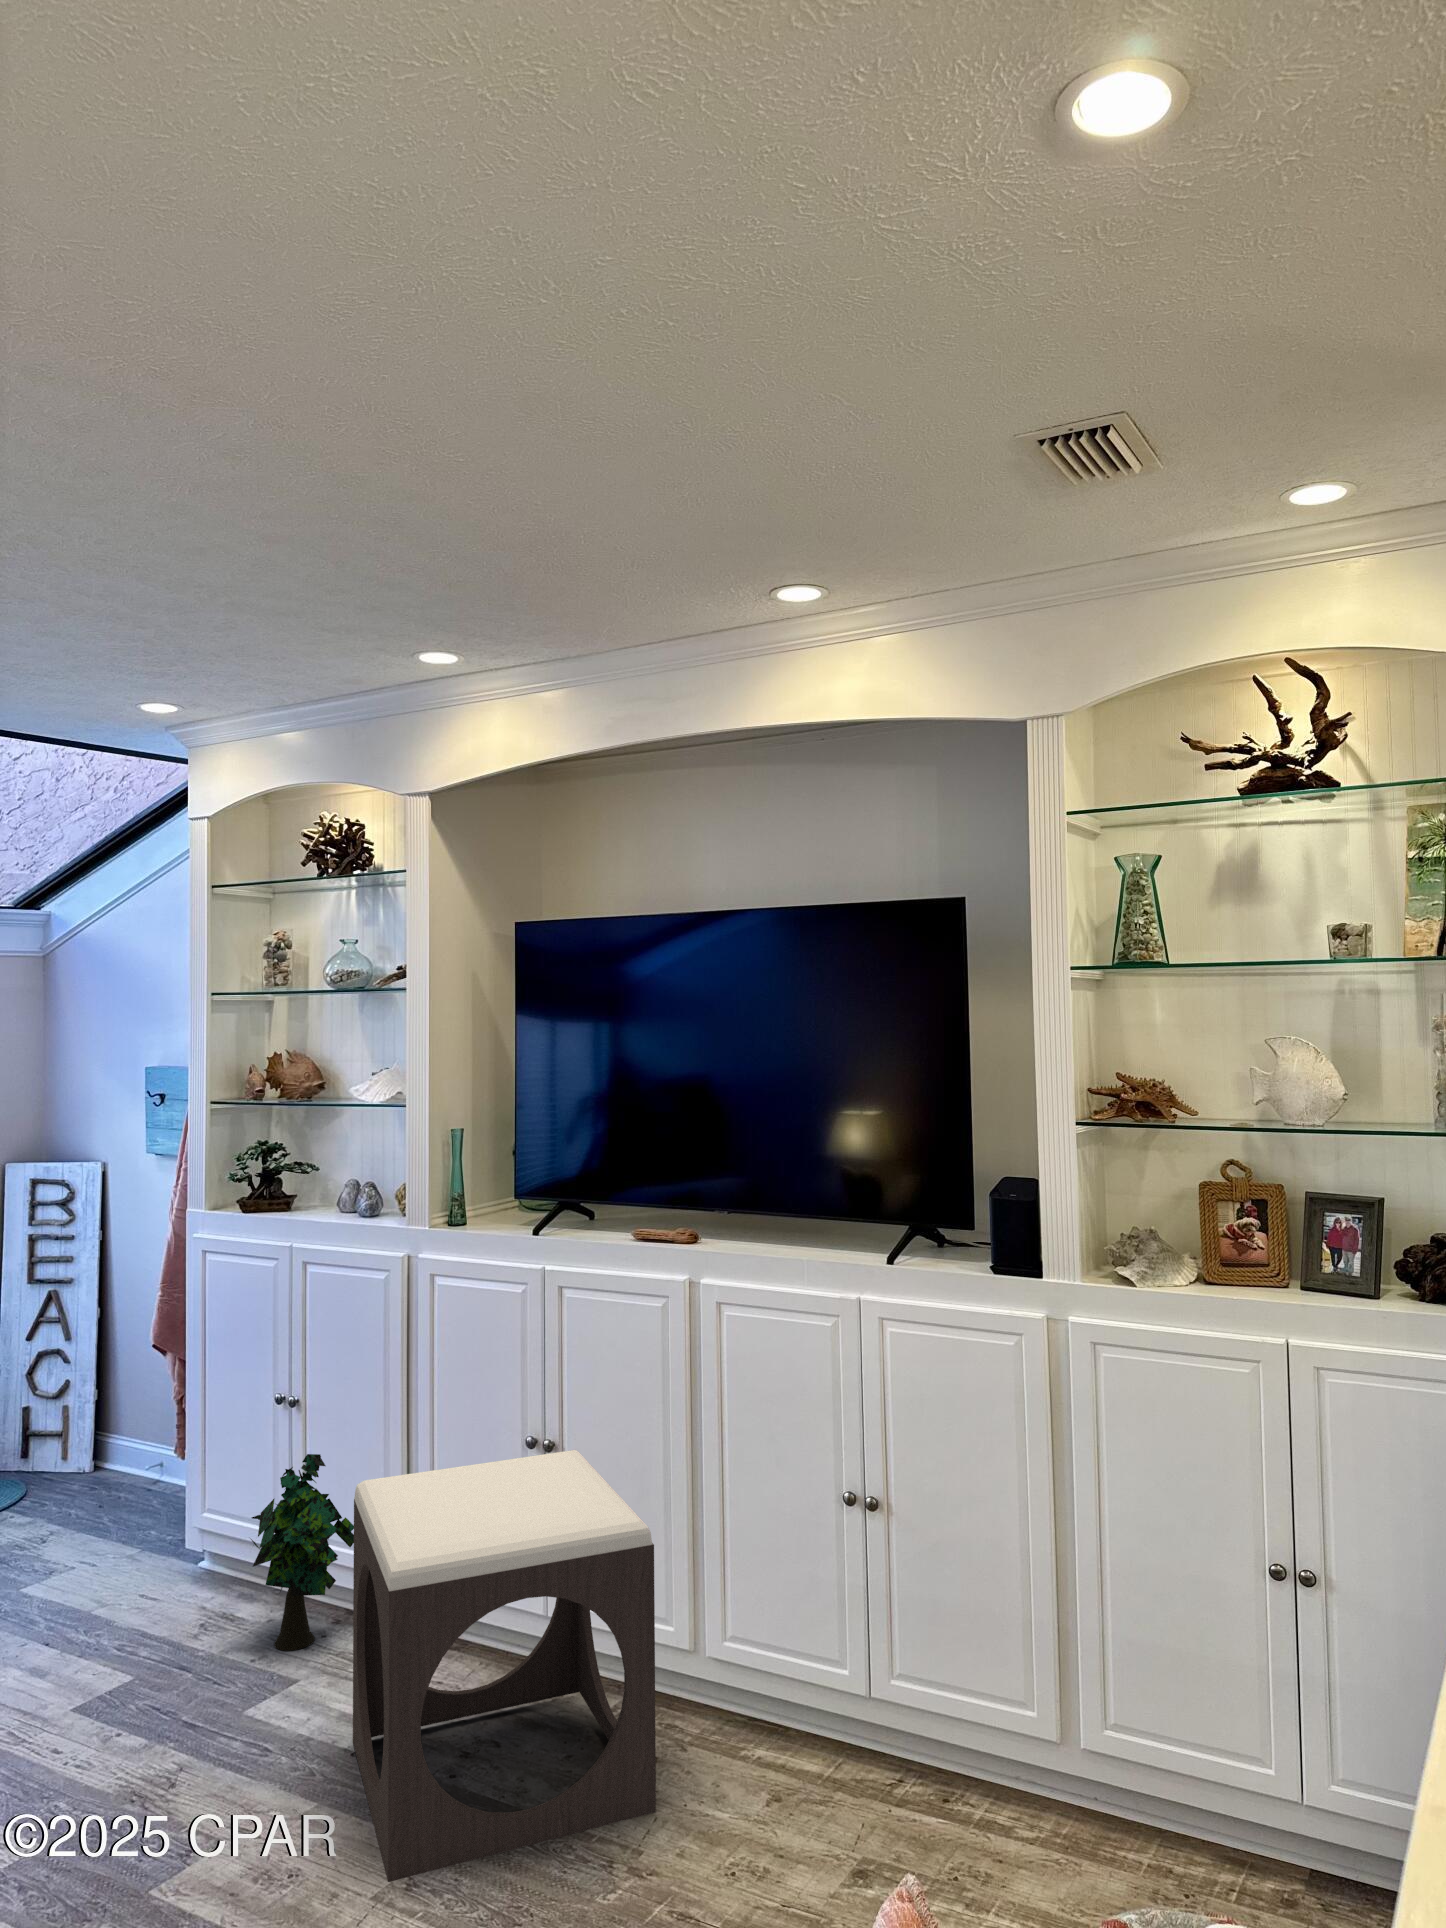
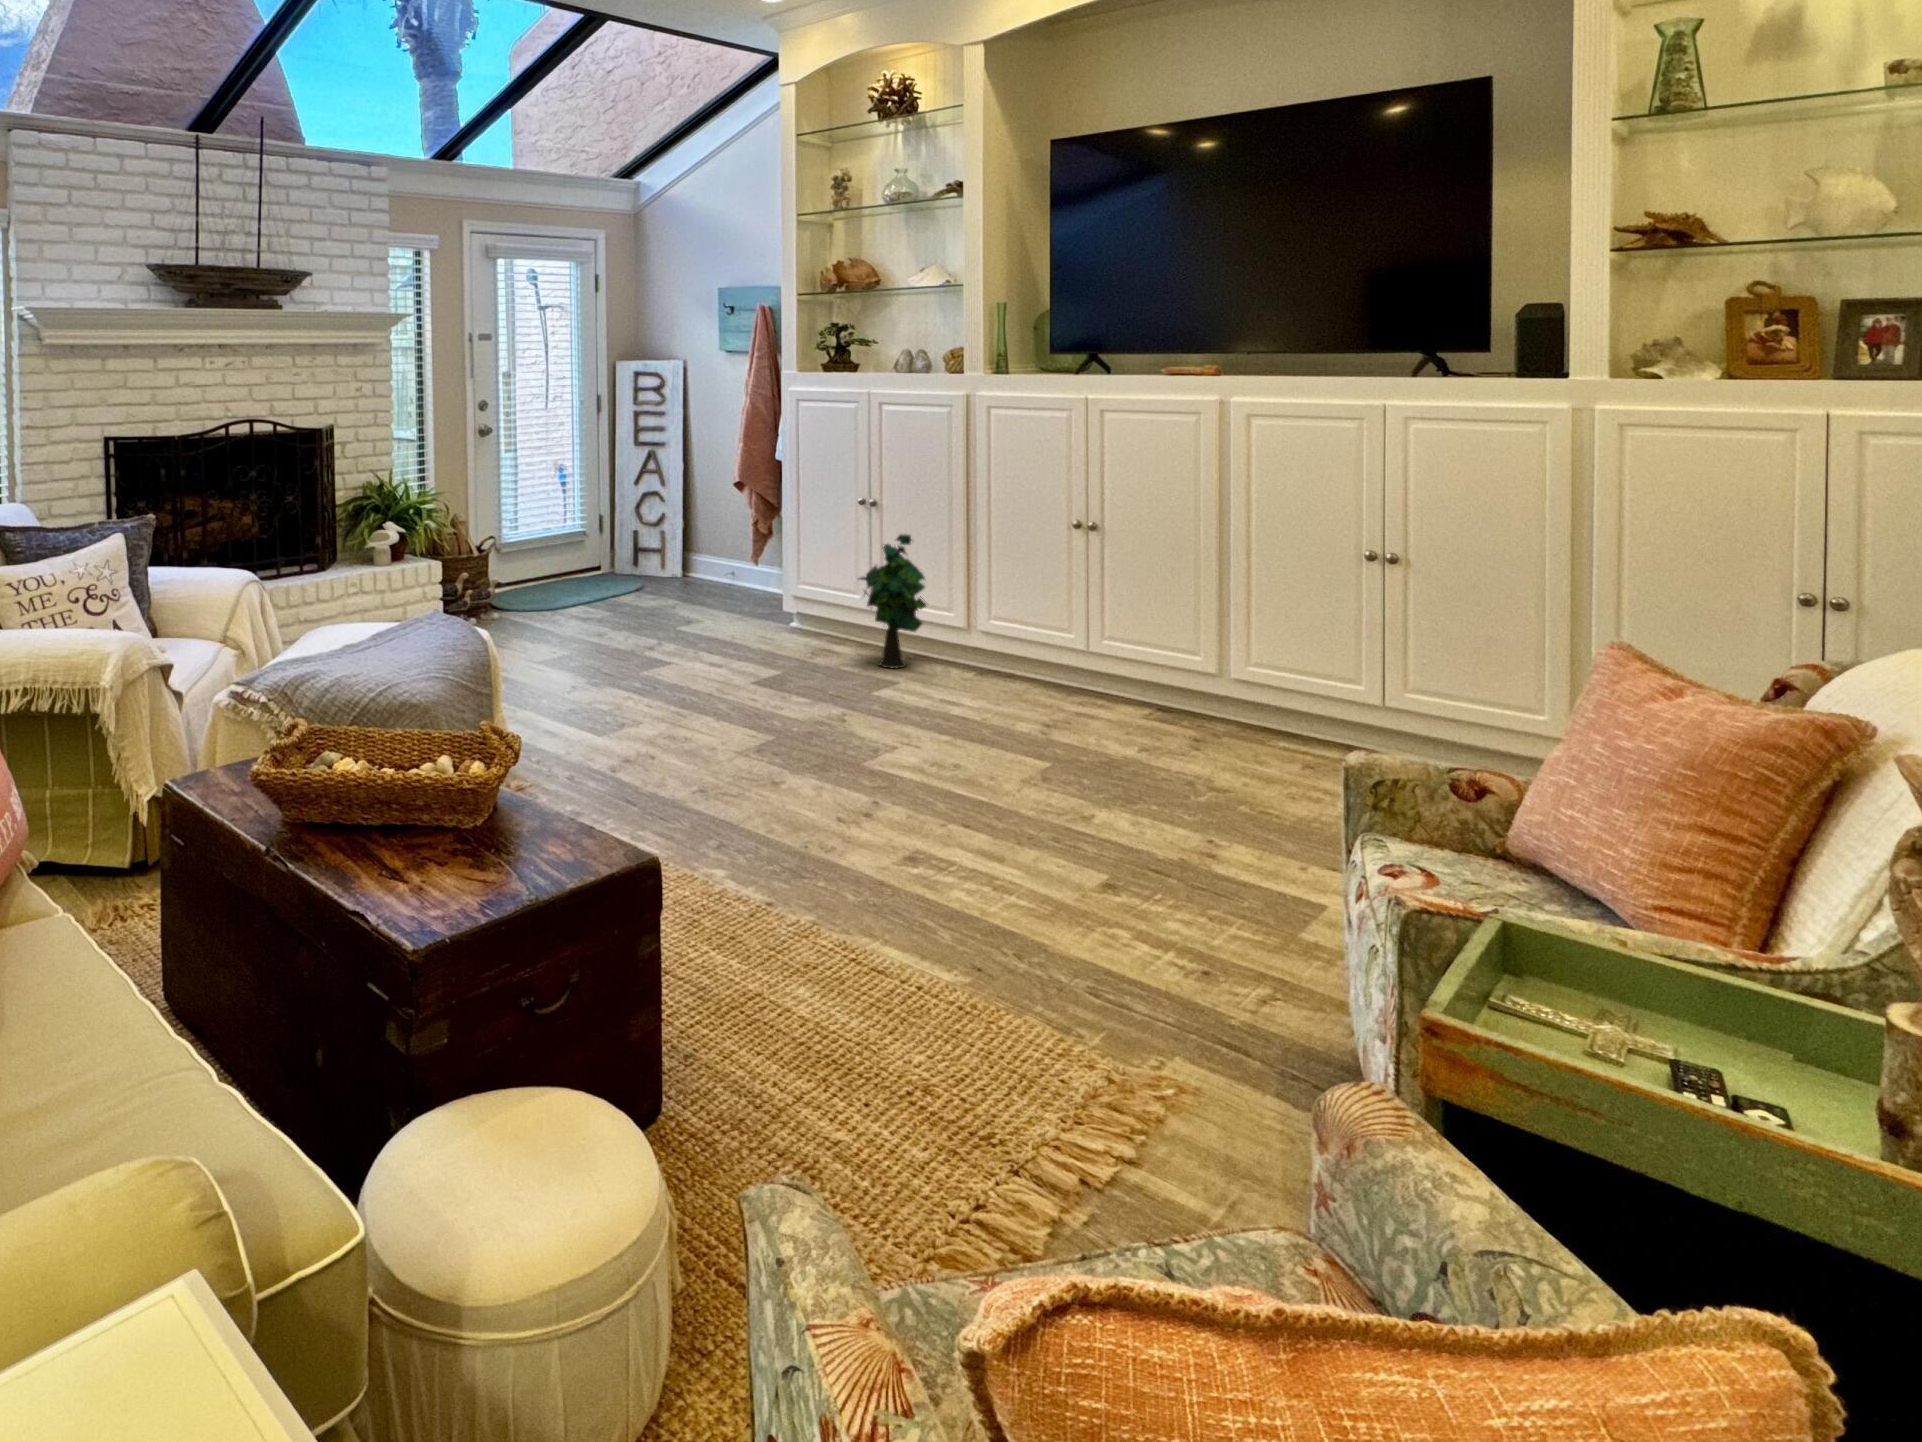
footstool: present [353,1450,656,1882] -> none [968,525,1221,769]

